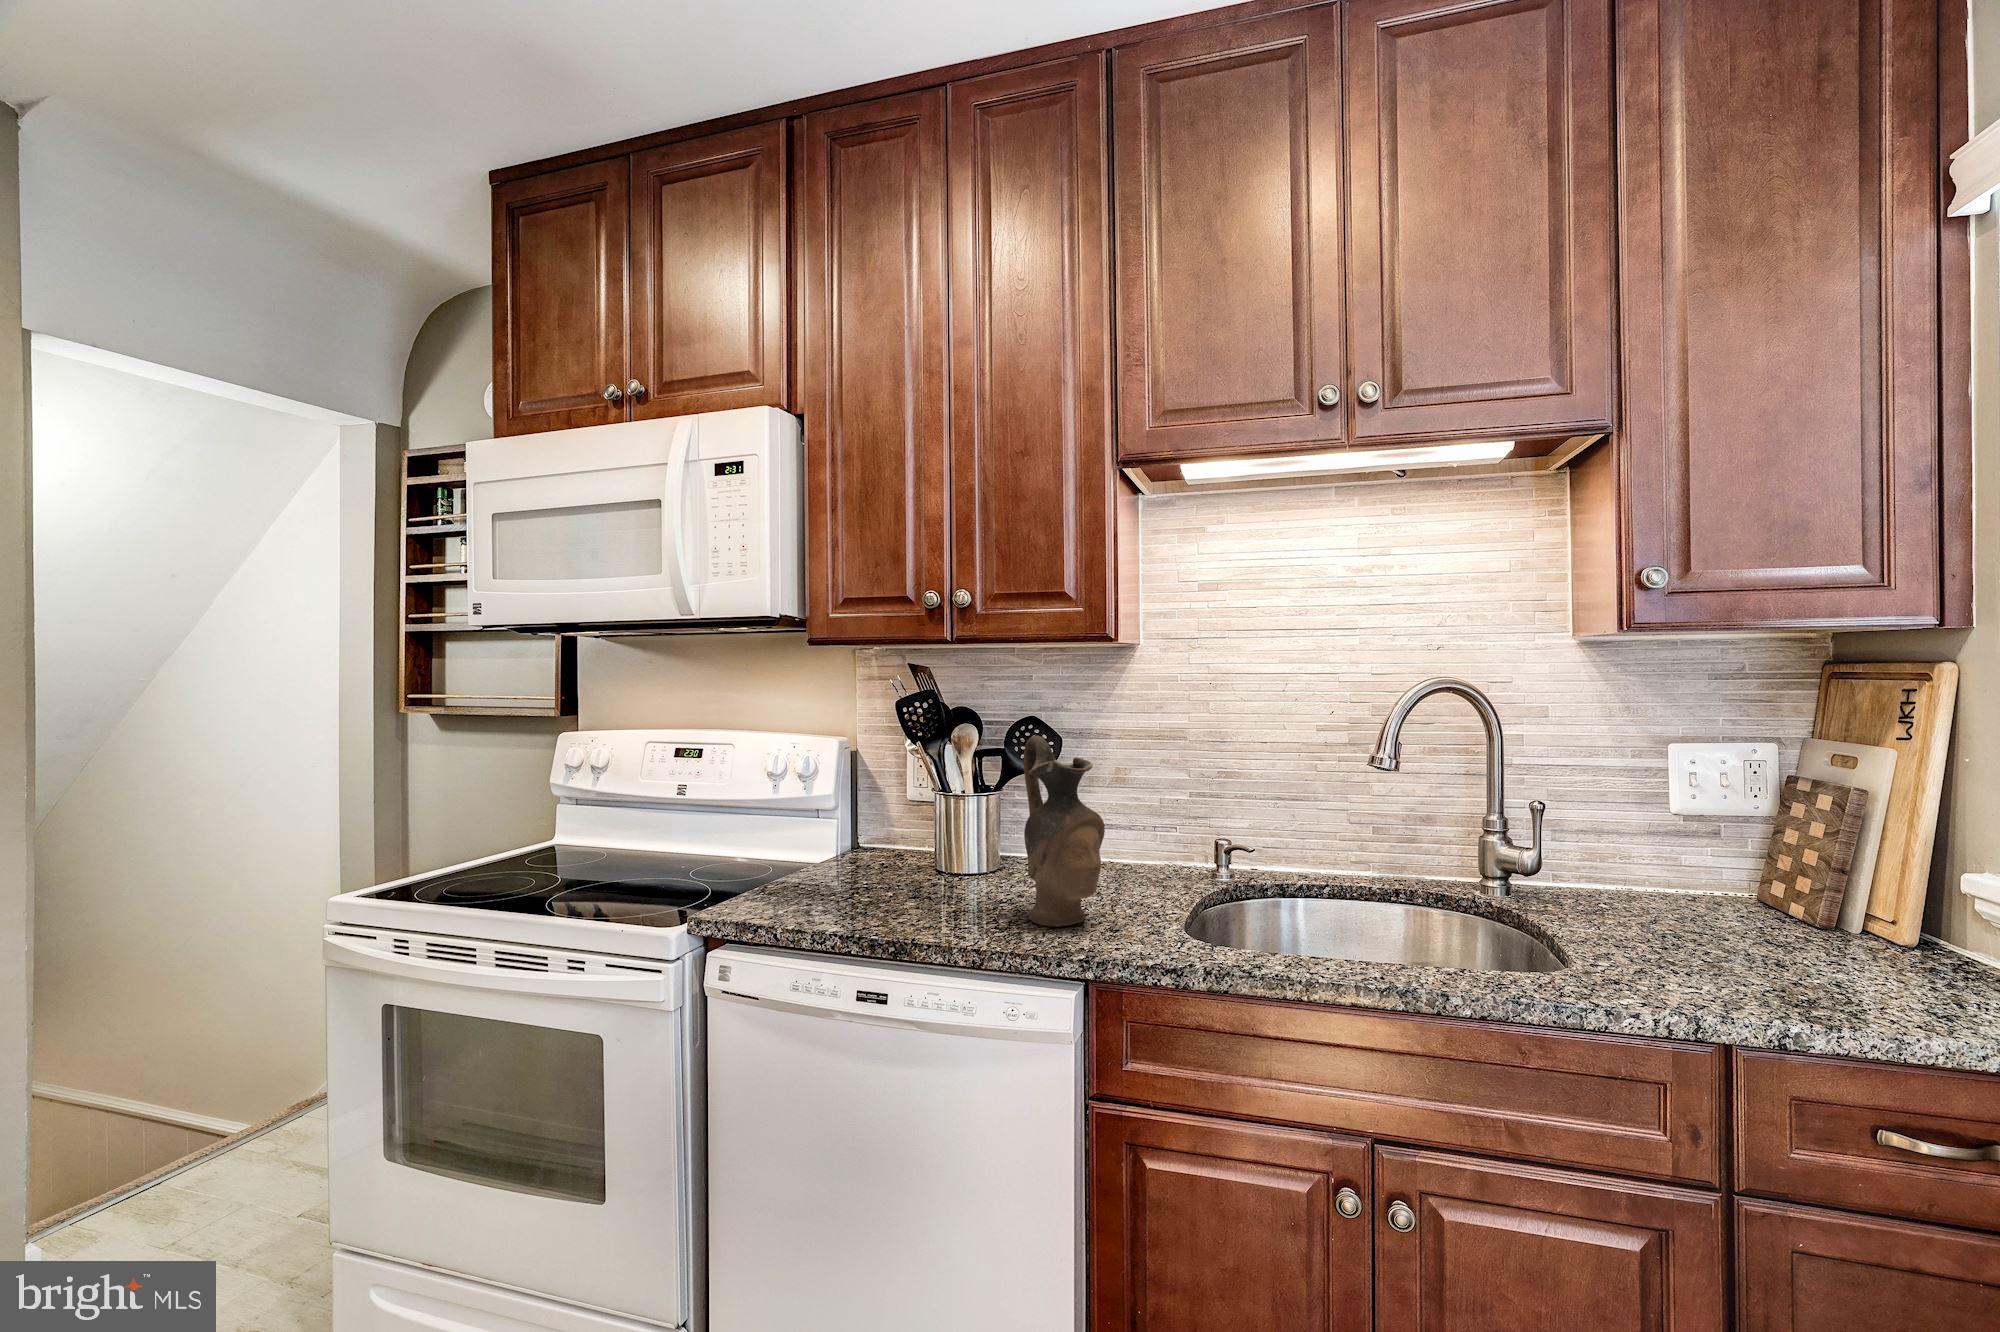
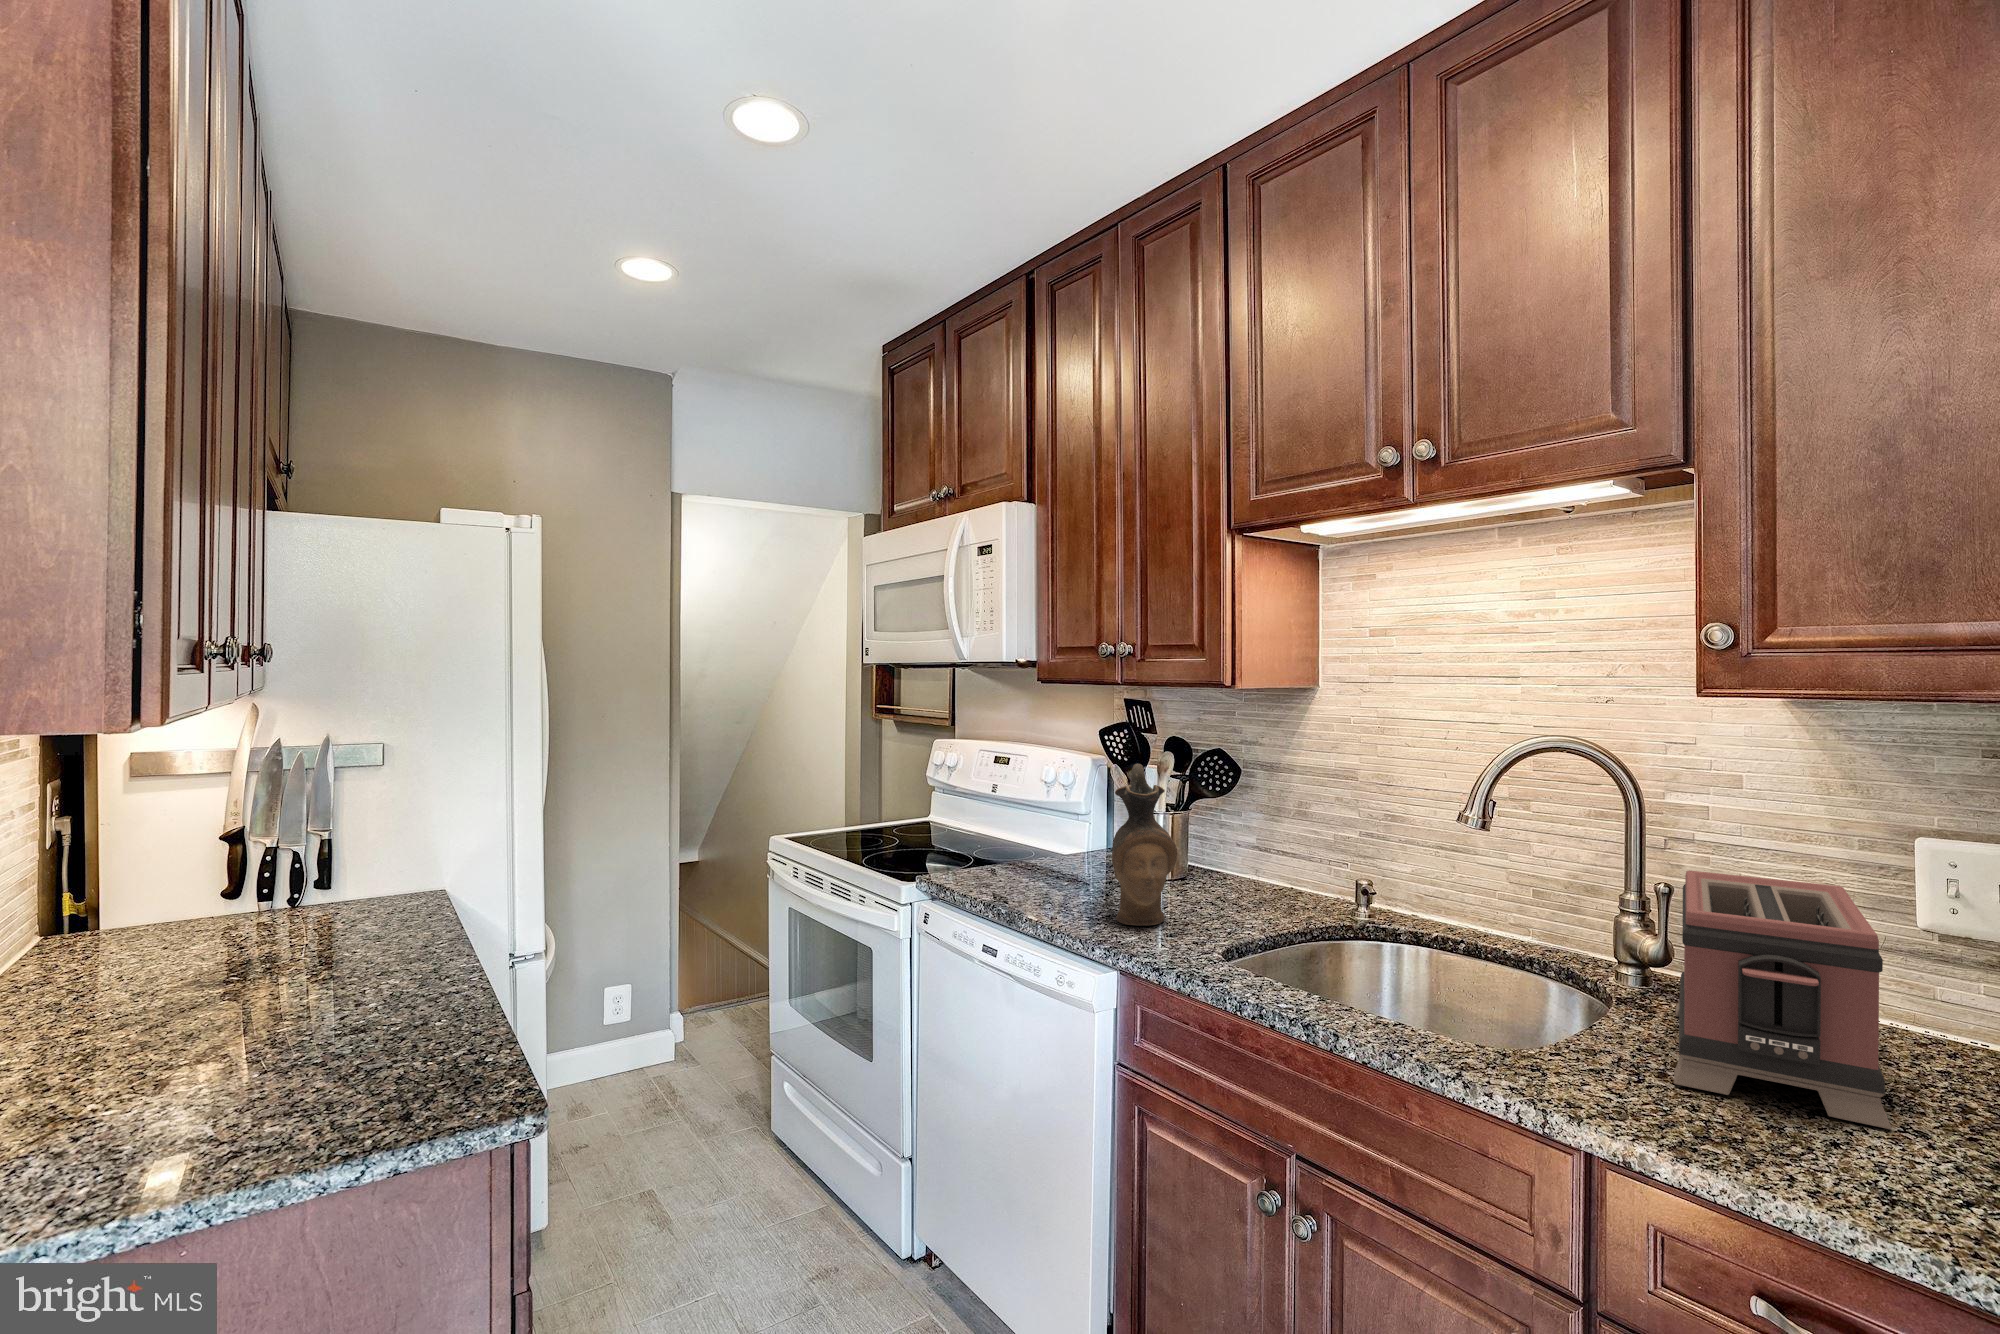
toaster: none [1550,787,1830,968] -> present [1674,870,1892,1130]

